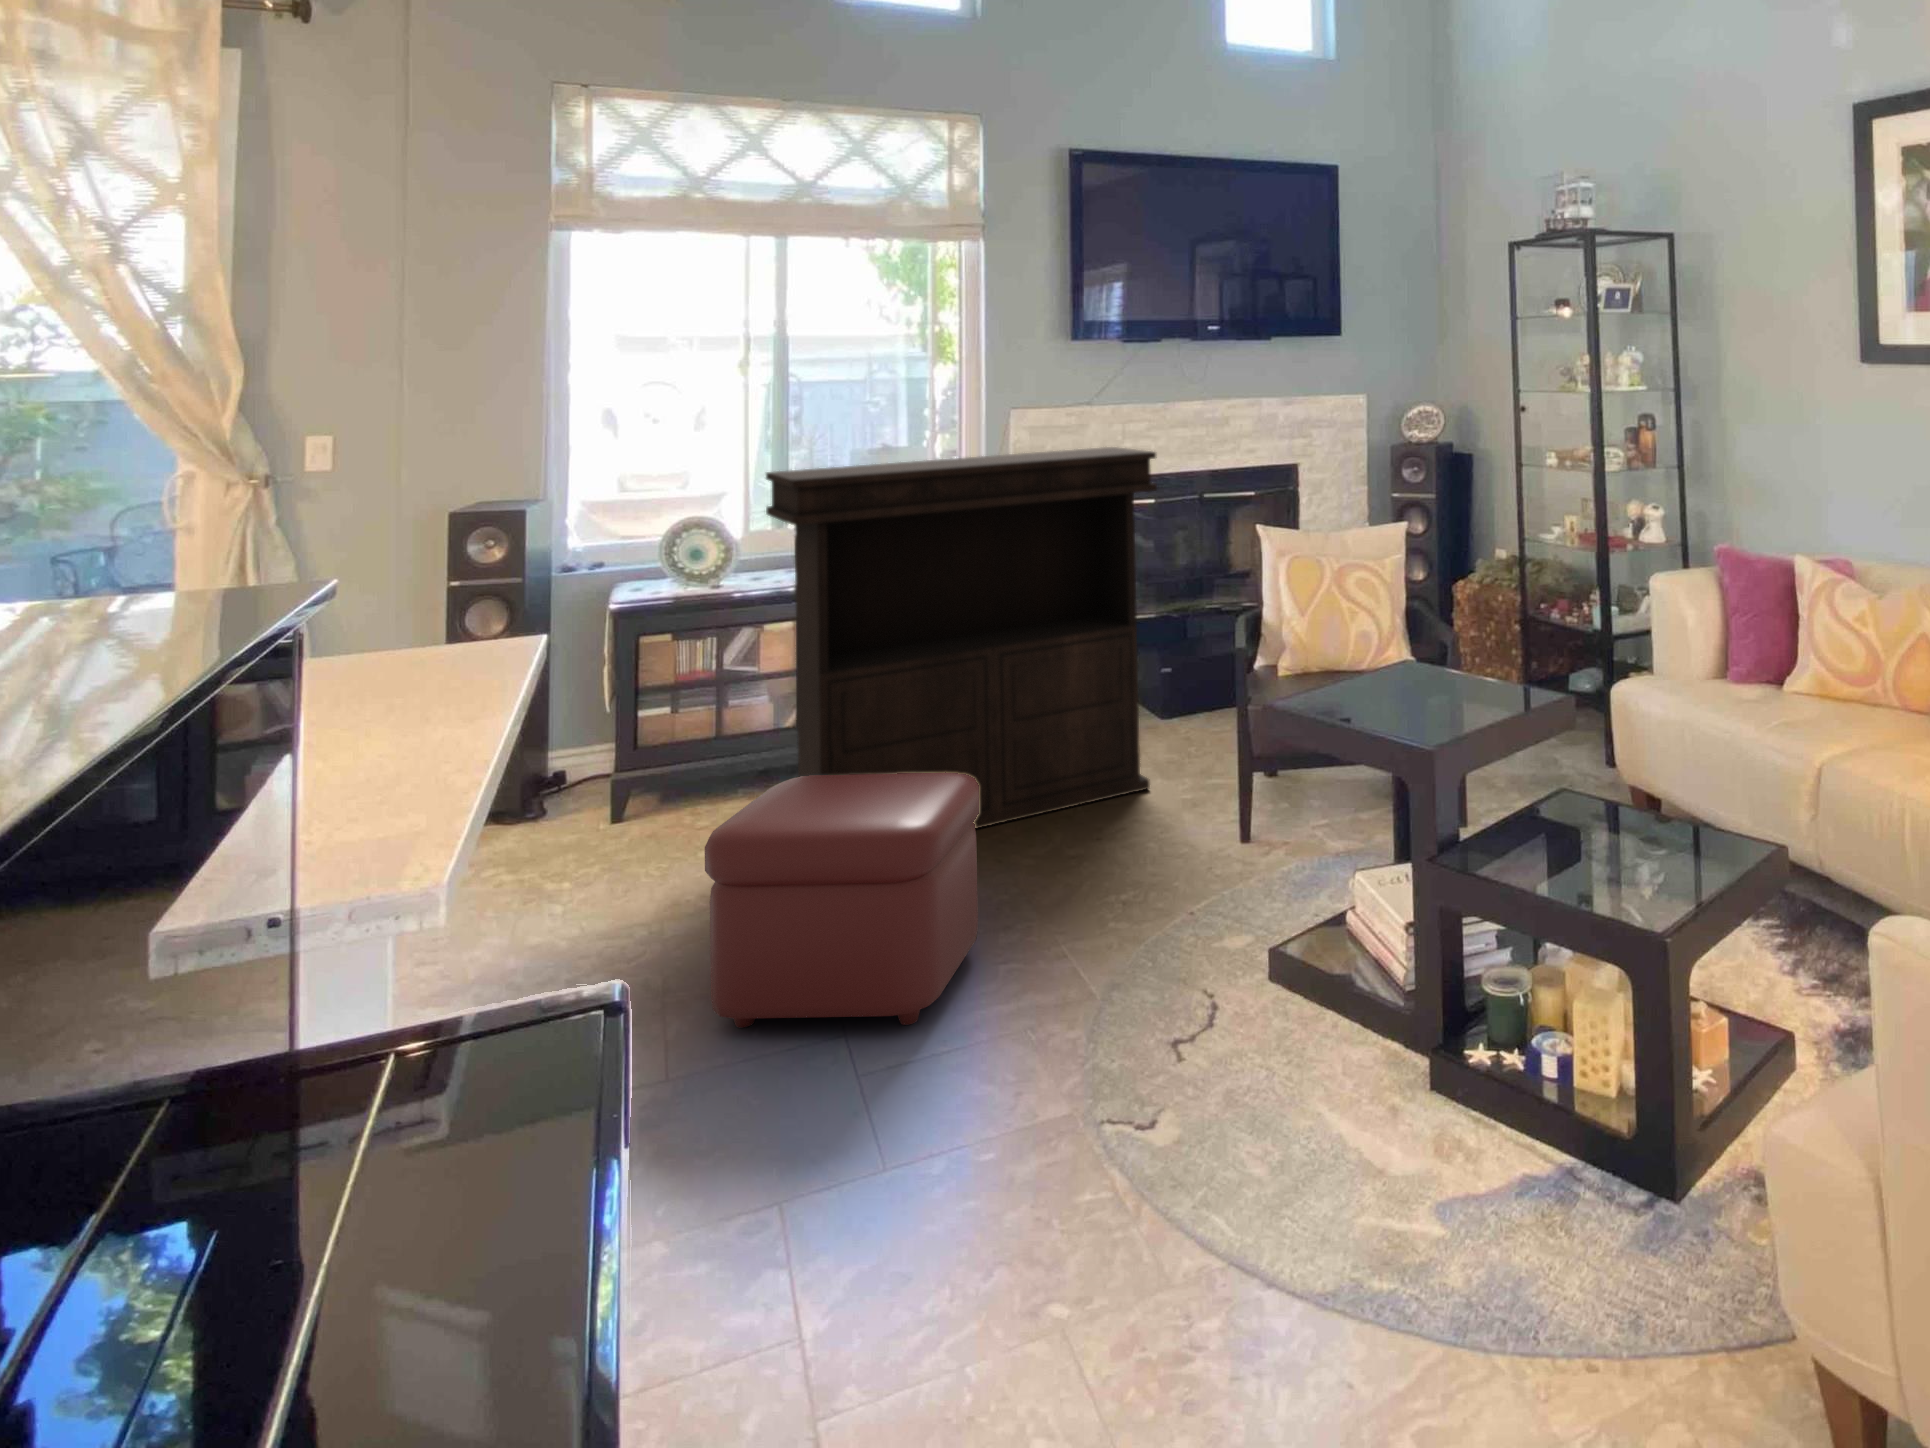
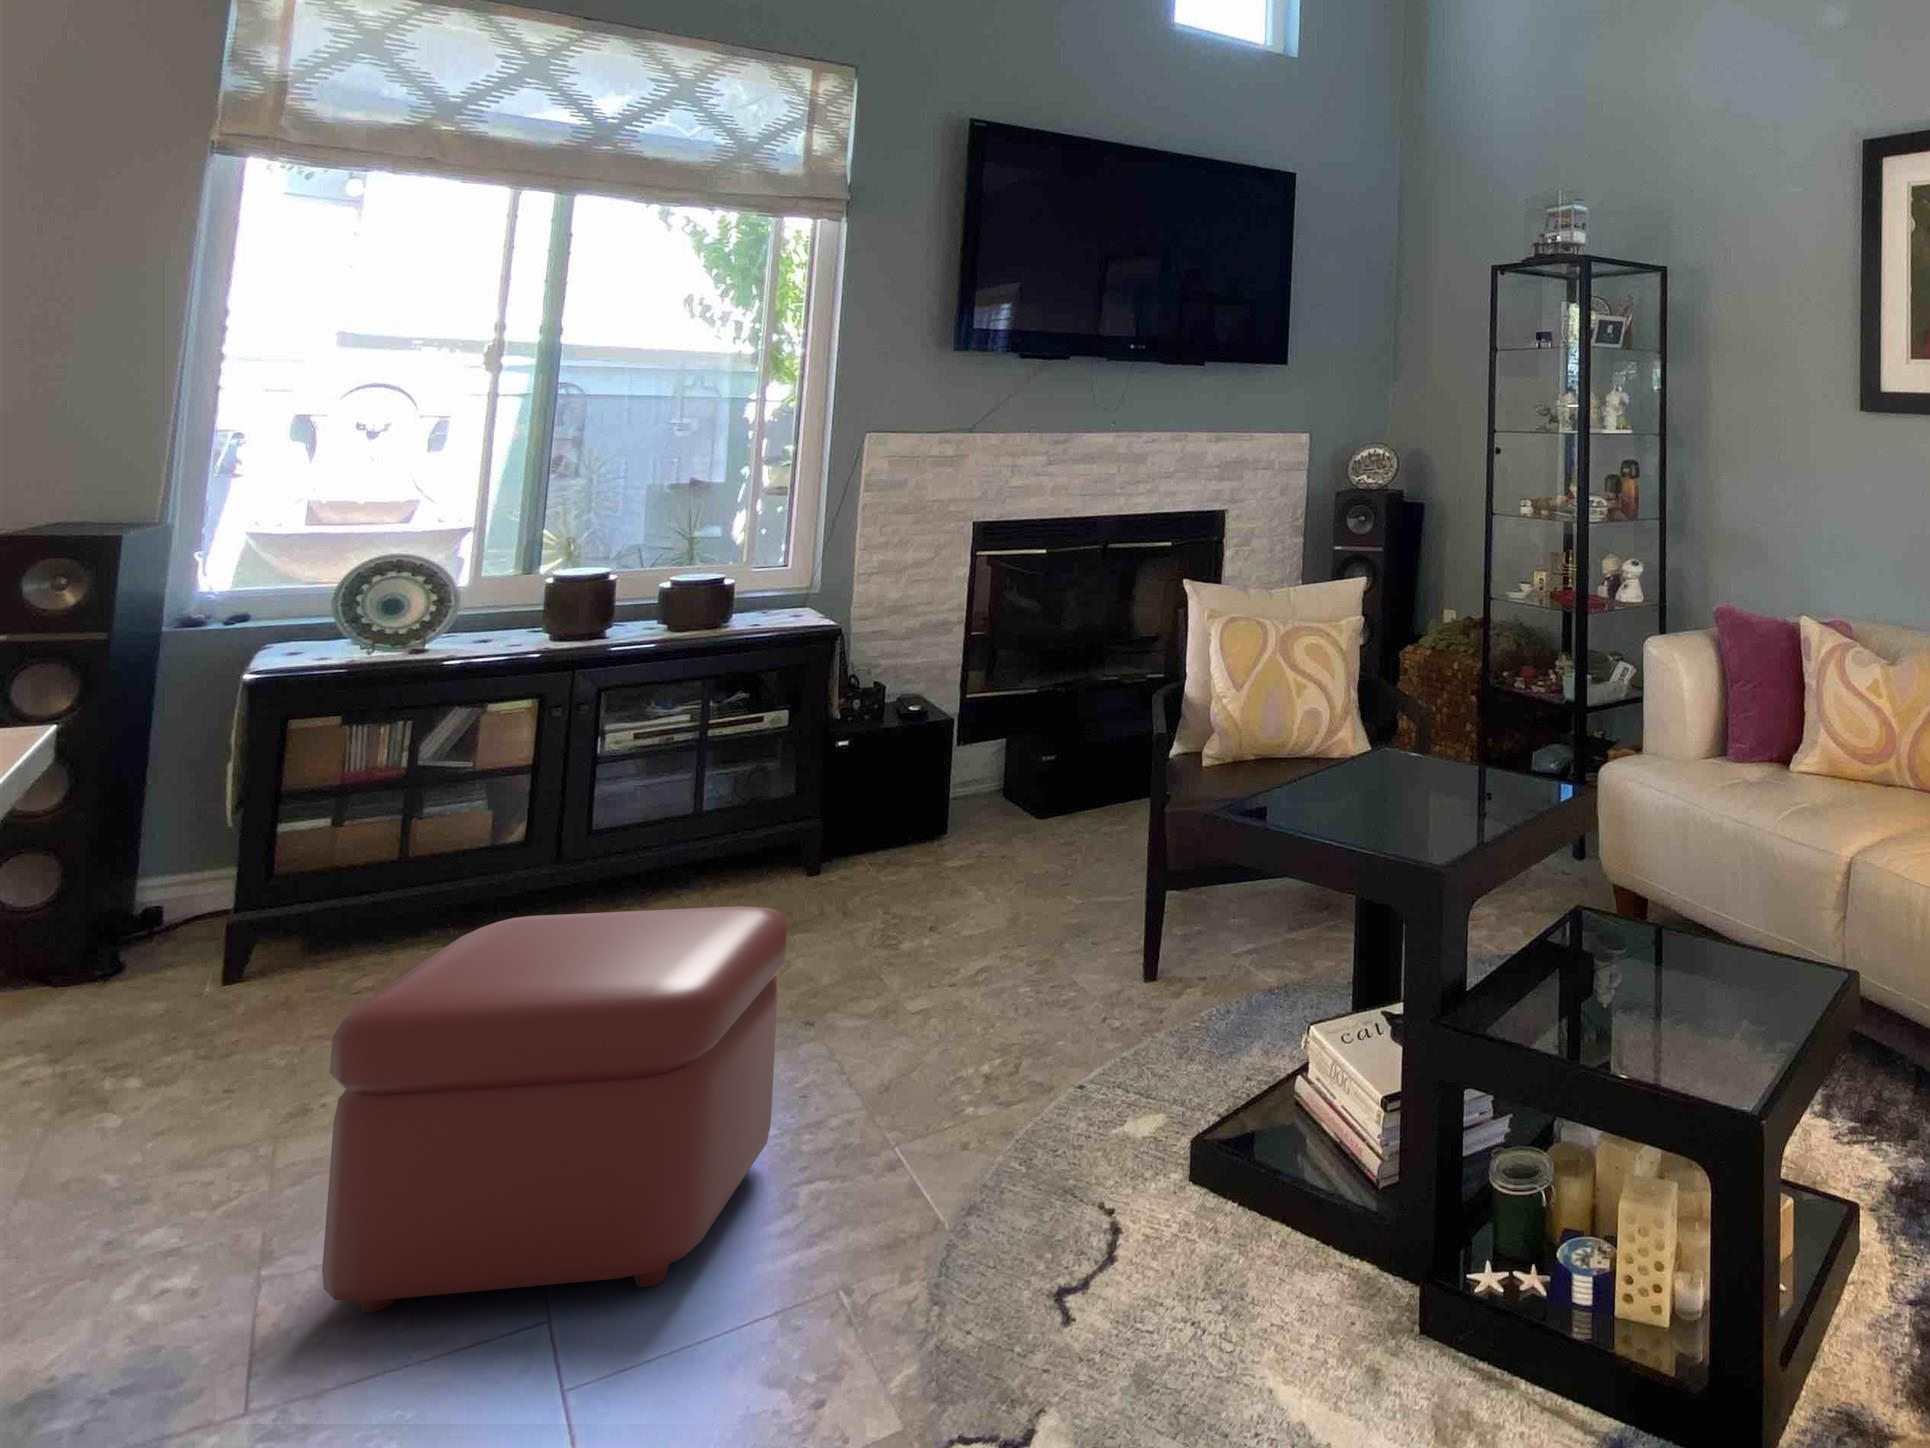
console table: present [766,447,1157,828] -> none [495,478,1058,1041]

